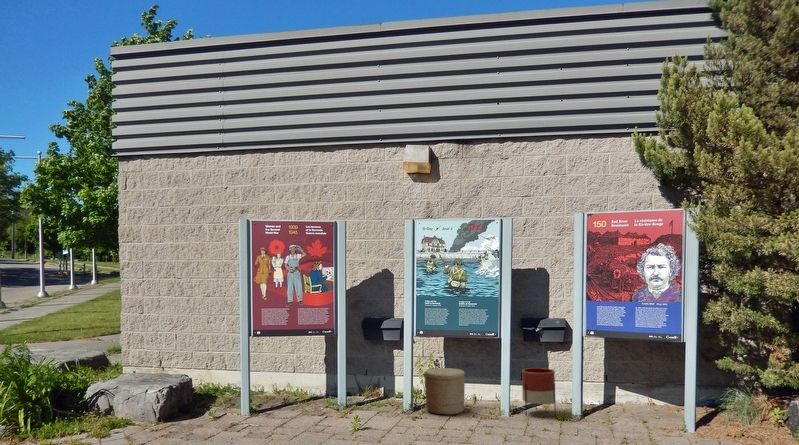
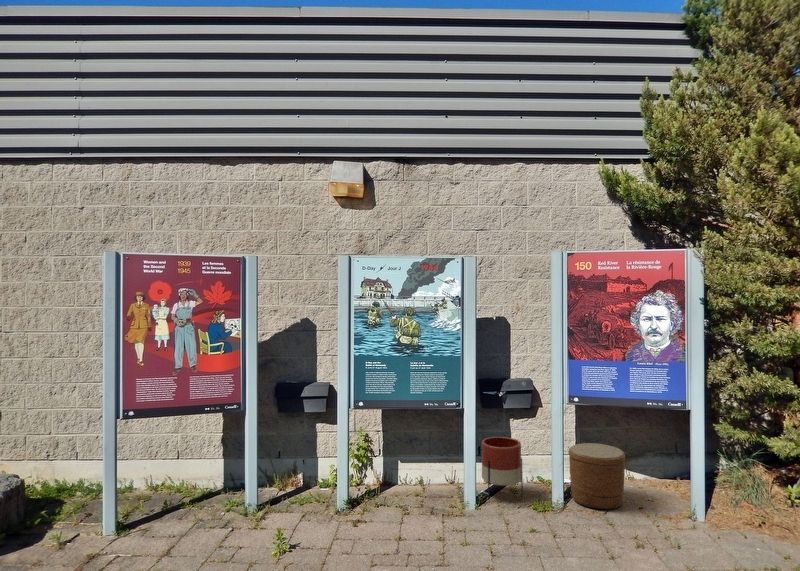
woven basket: present [424,368,465,415] -> present [568,443,625,510]

